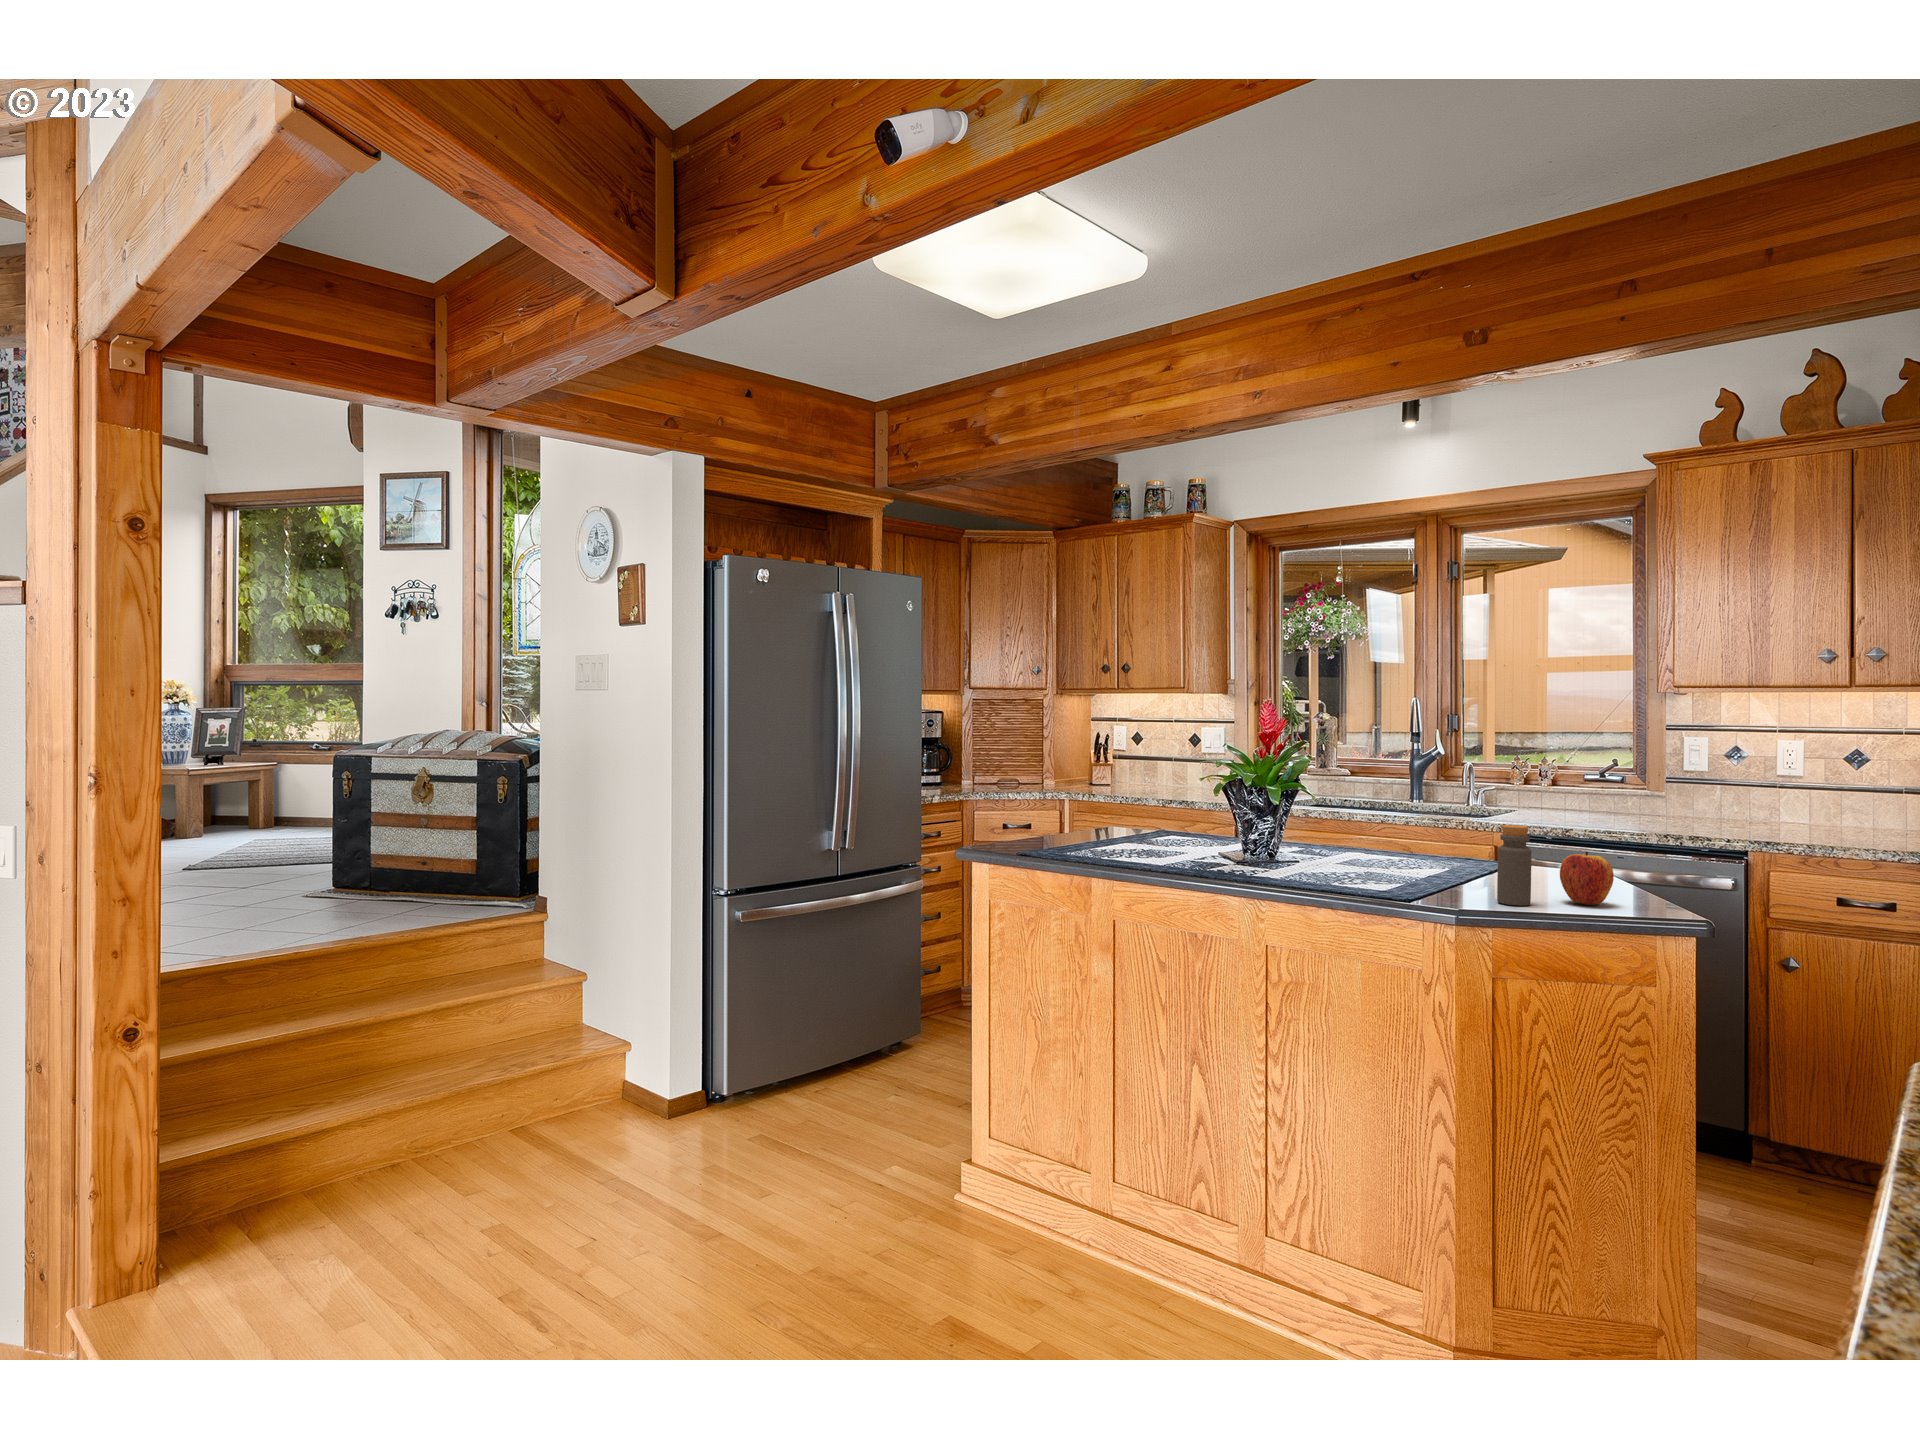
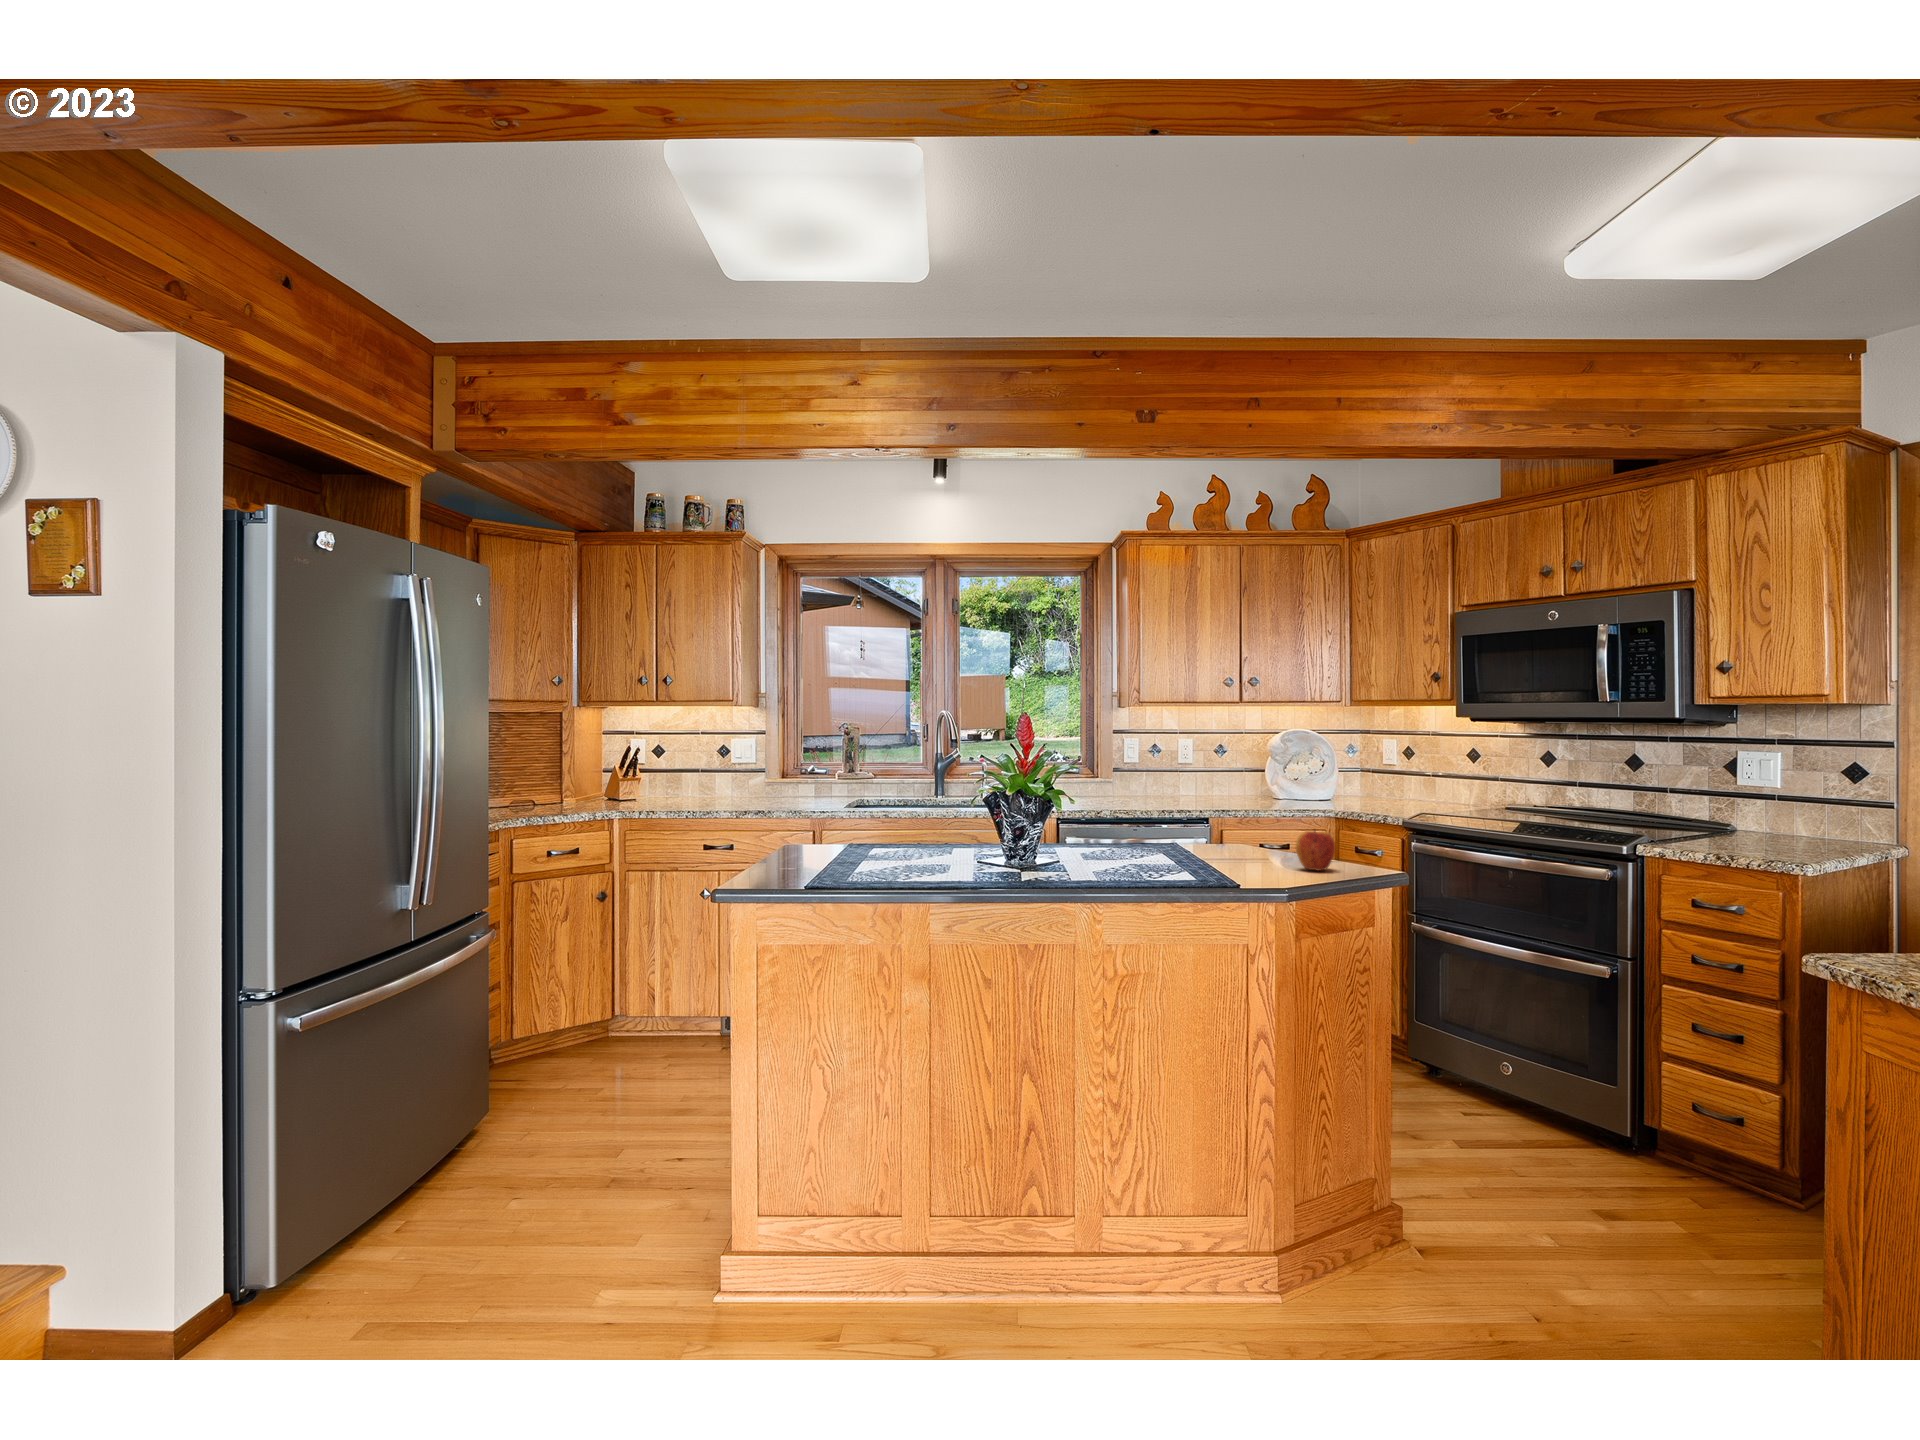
bottle: present [1497,825,1532,905] -> none [1269,811,1294,877]

